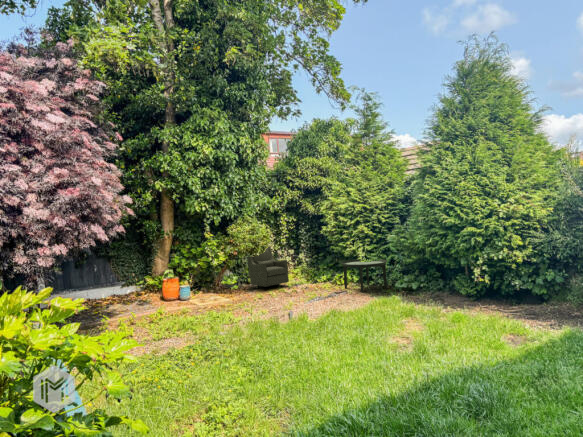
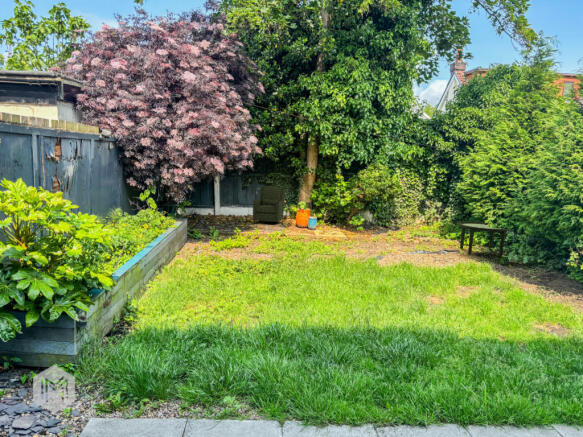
chair: present [247,247,289,289] -> present [253,186,285,224]

